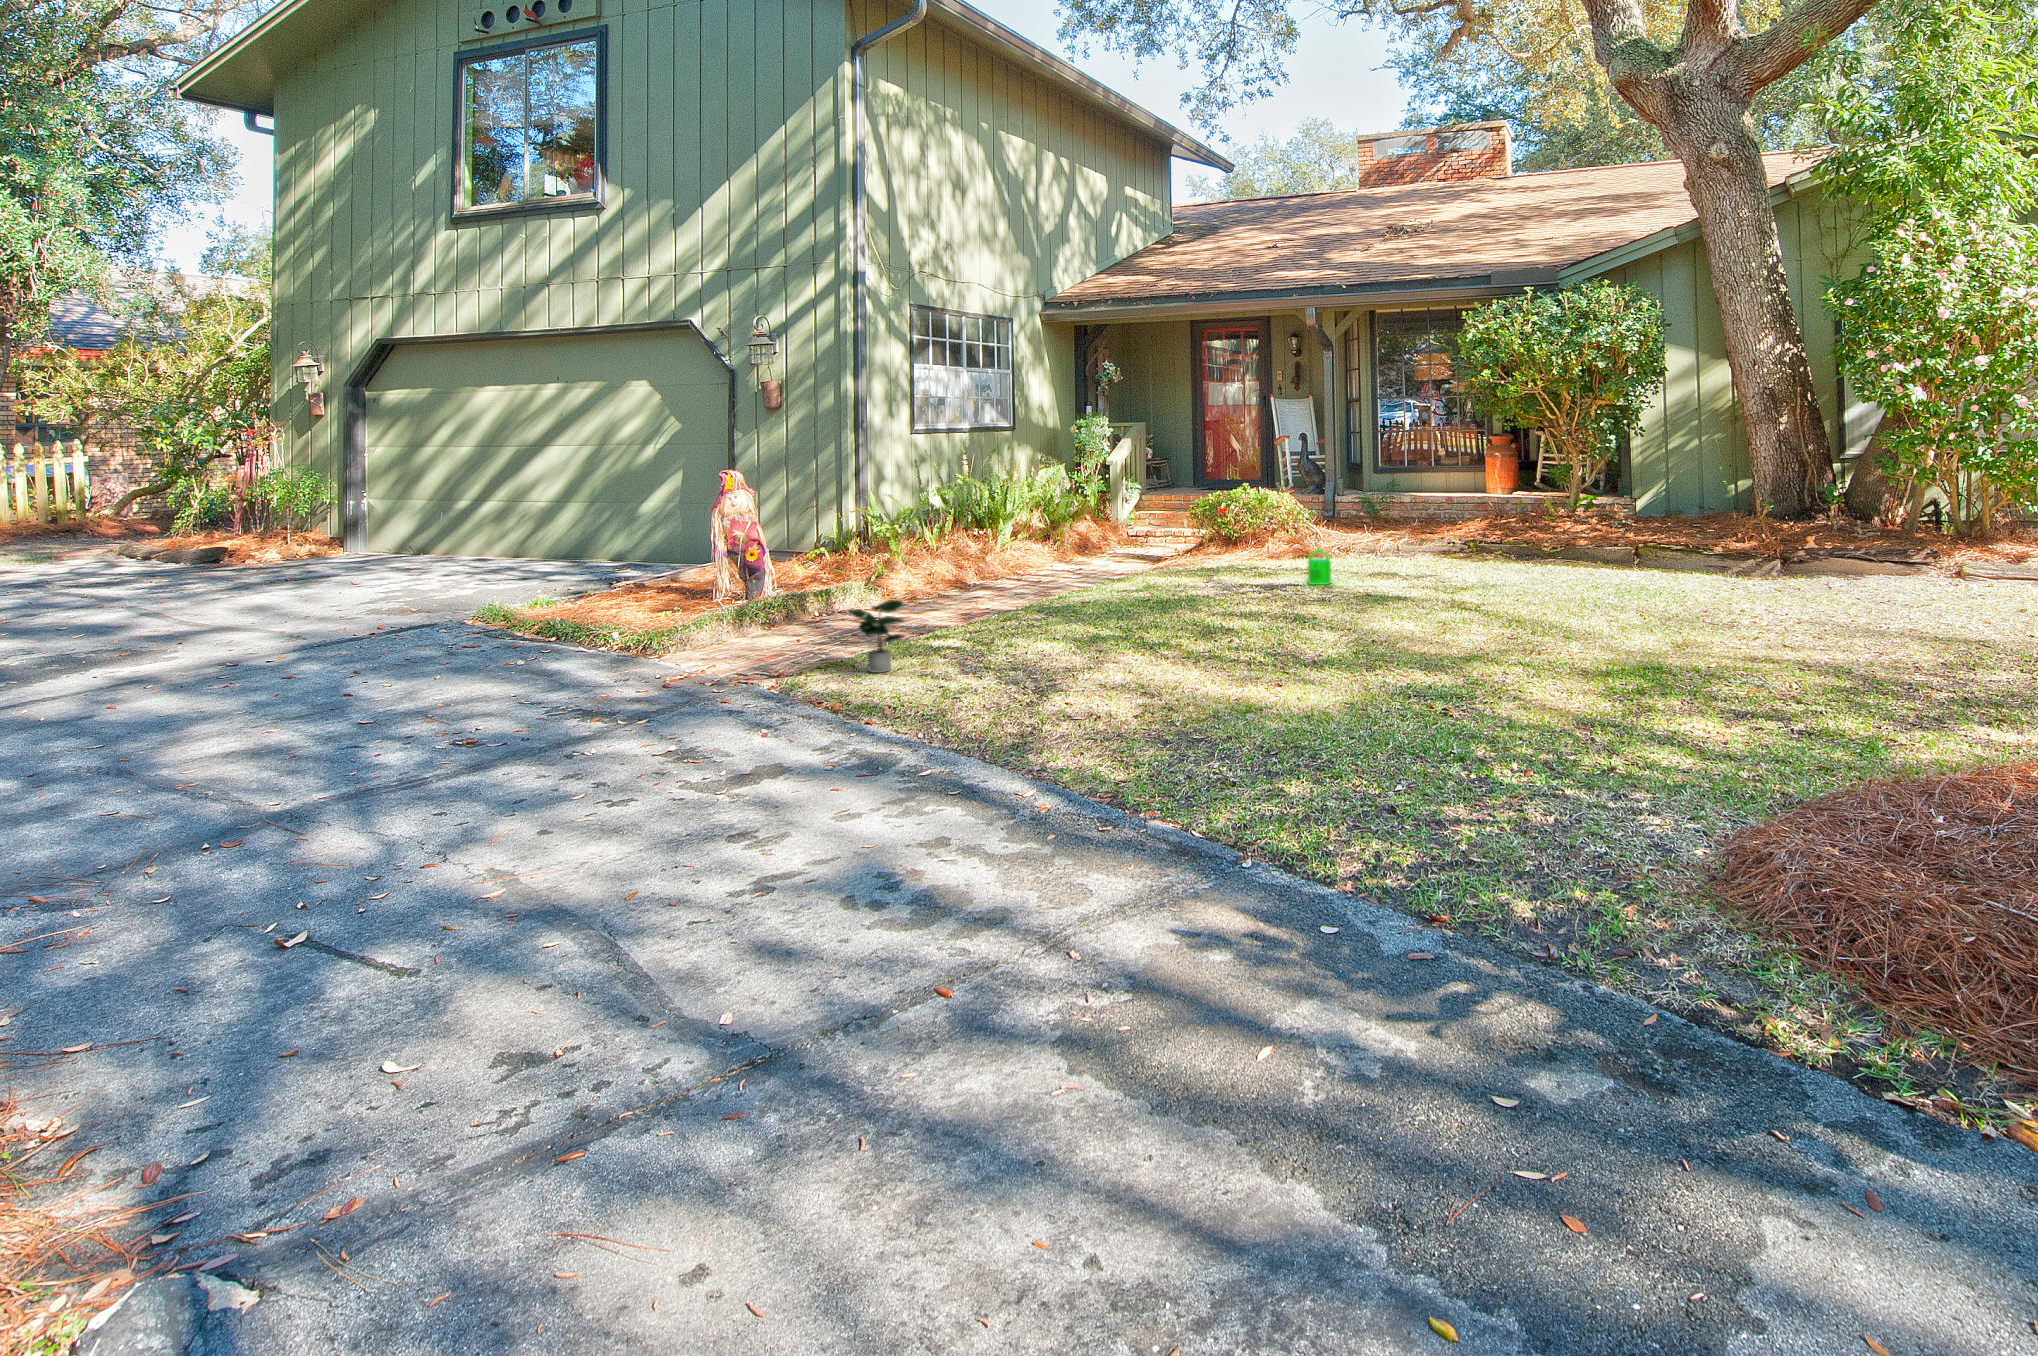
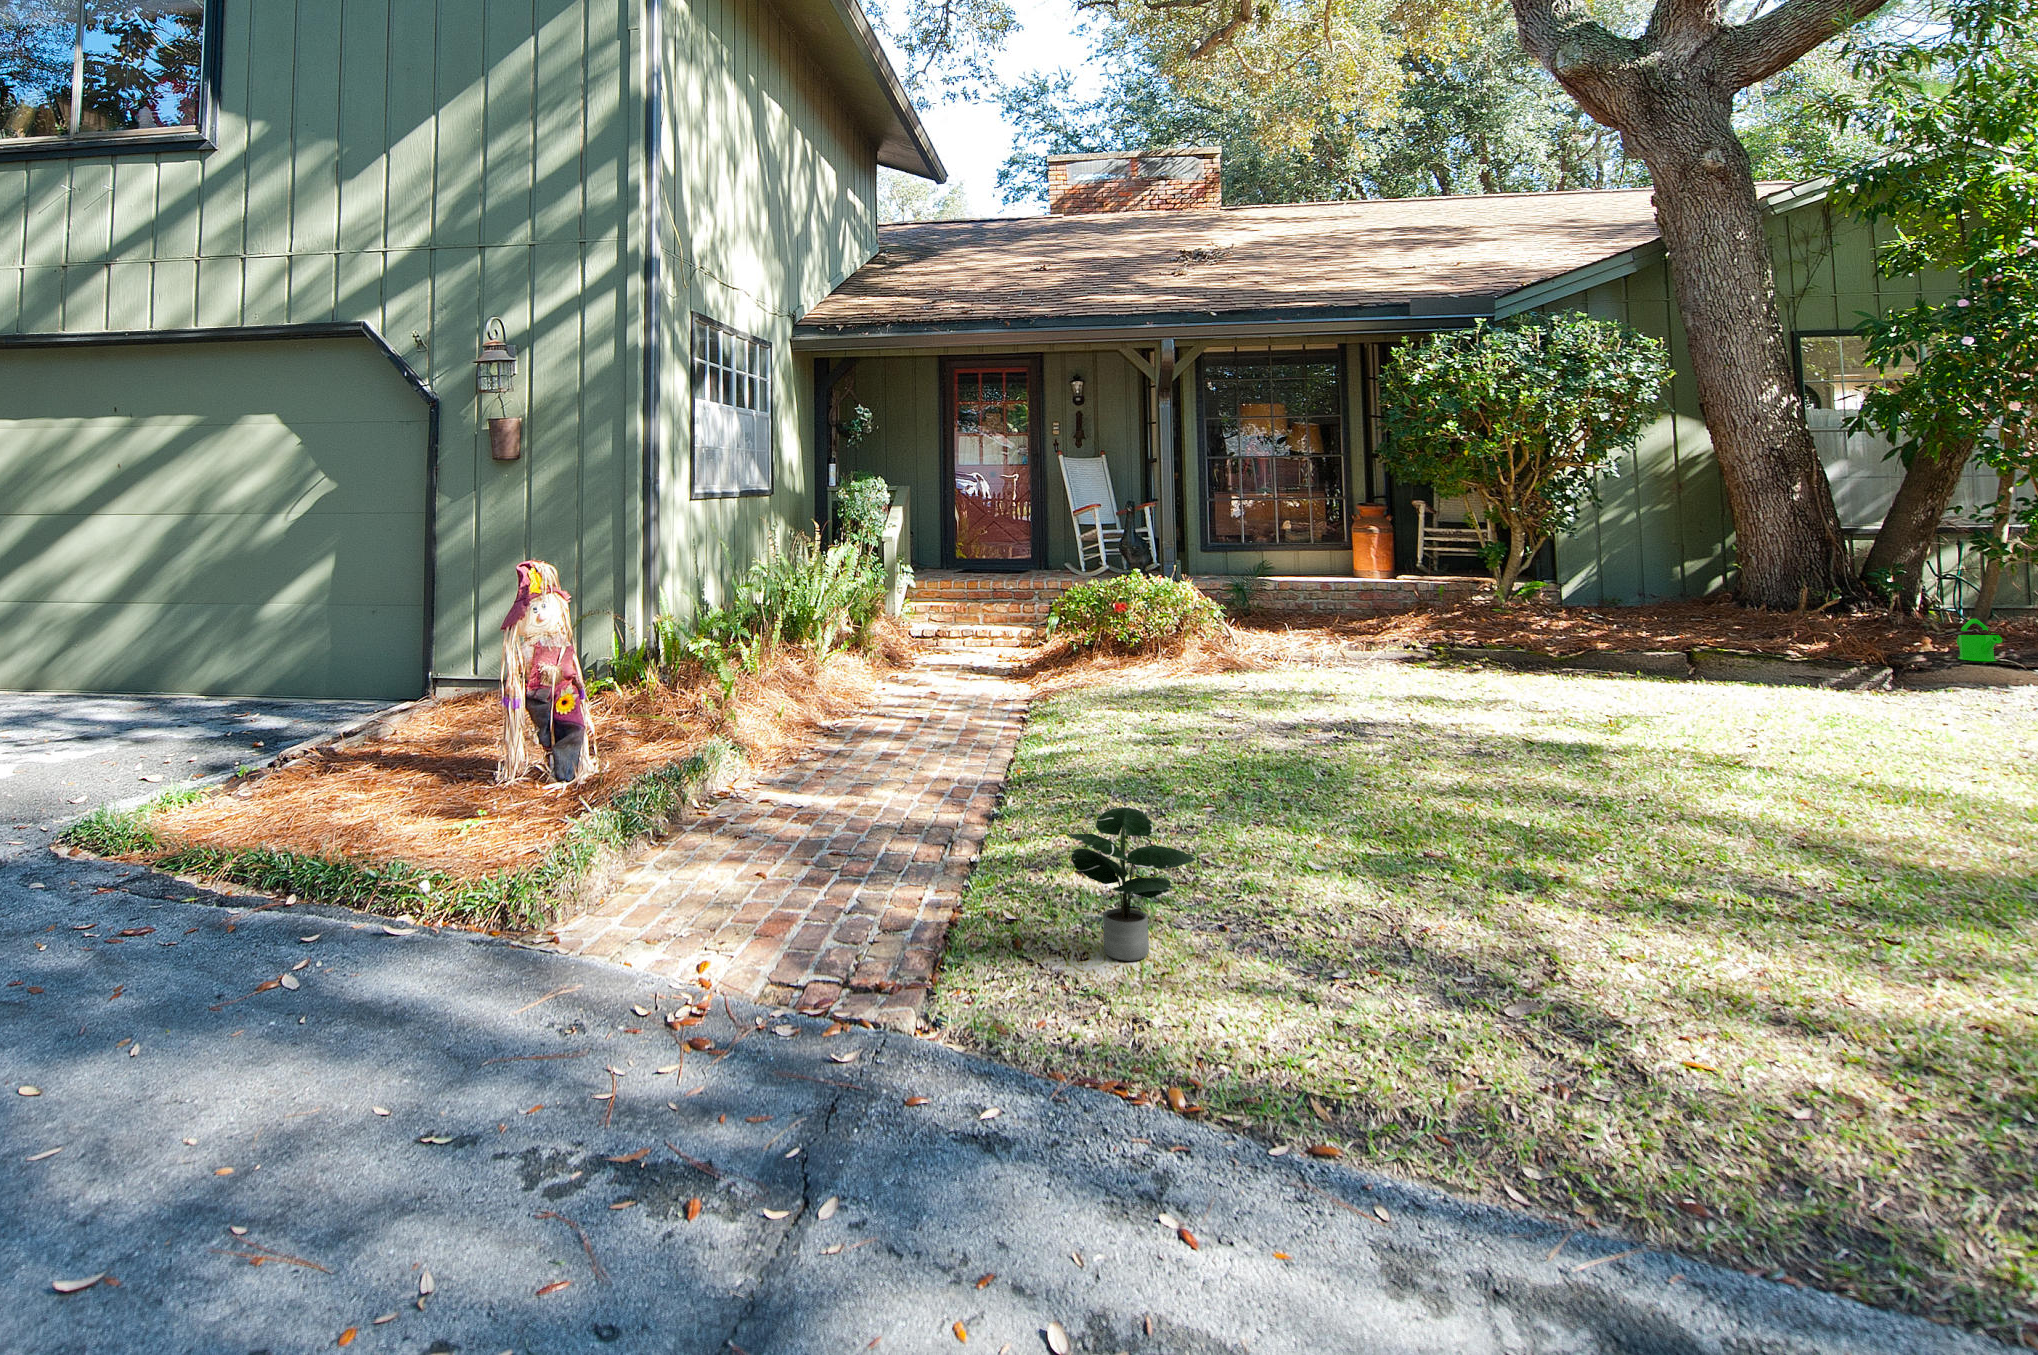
watering can: present [1308,549,1331,585] -> present [1957,619,2002,661]

